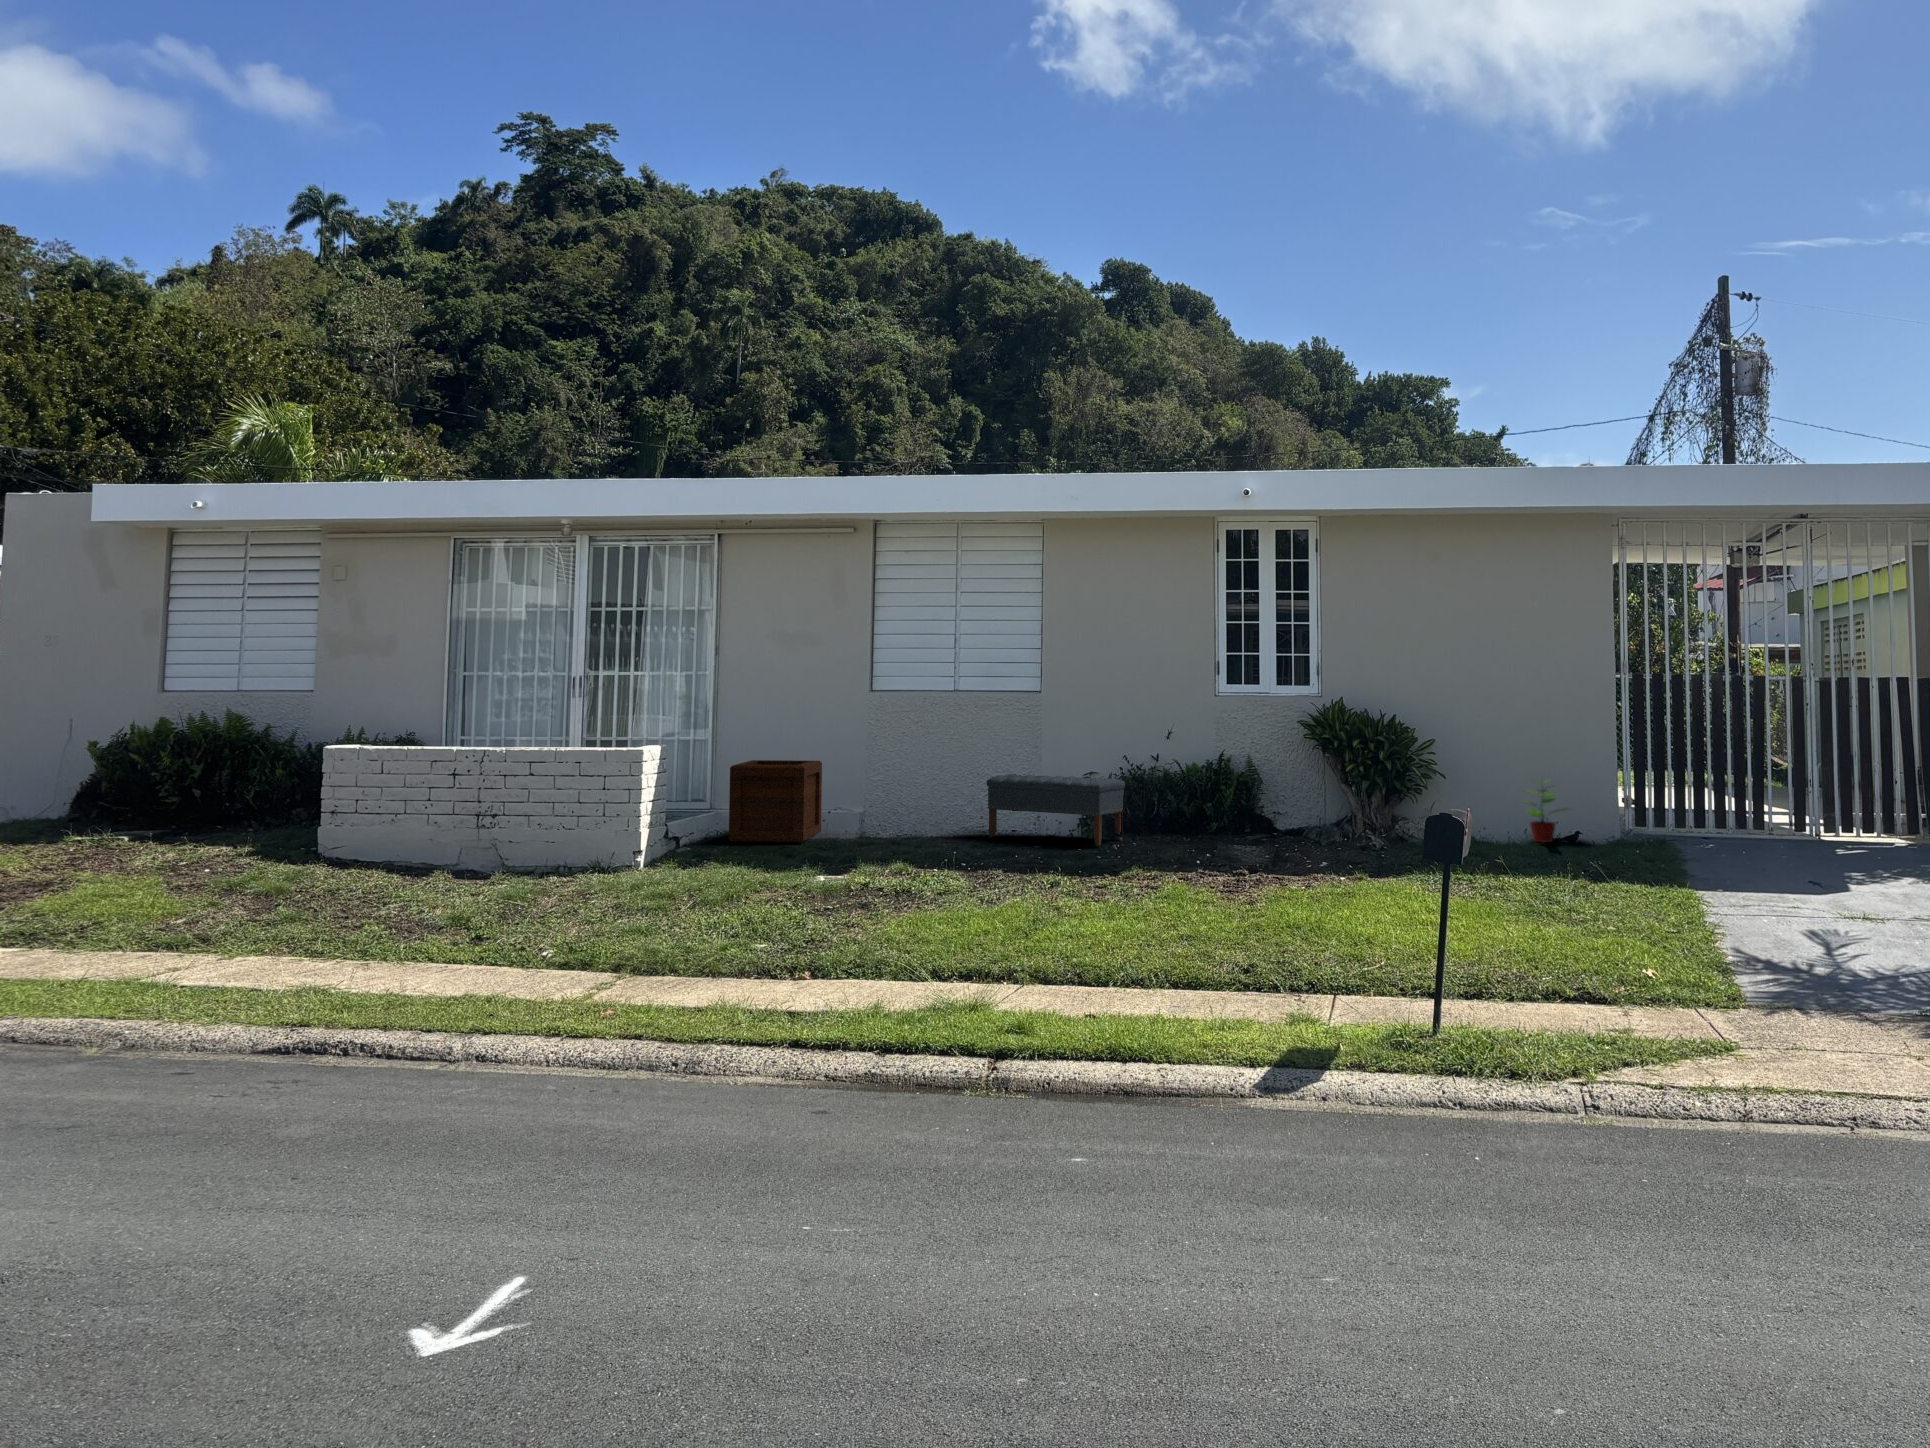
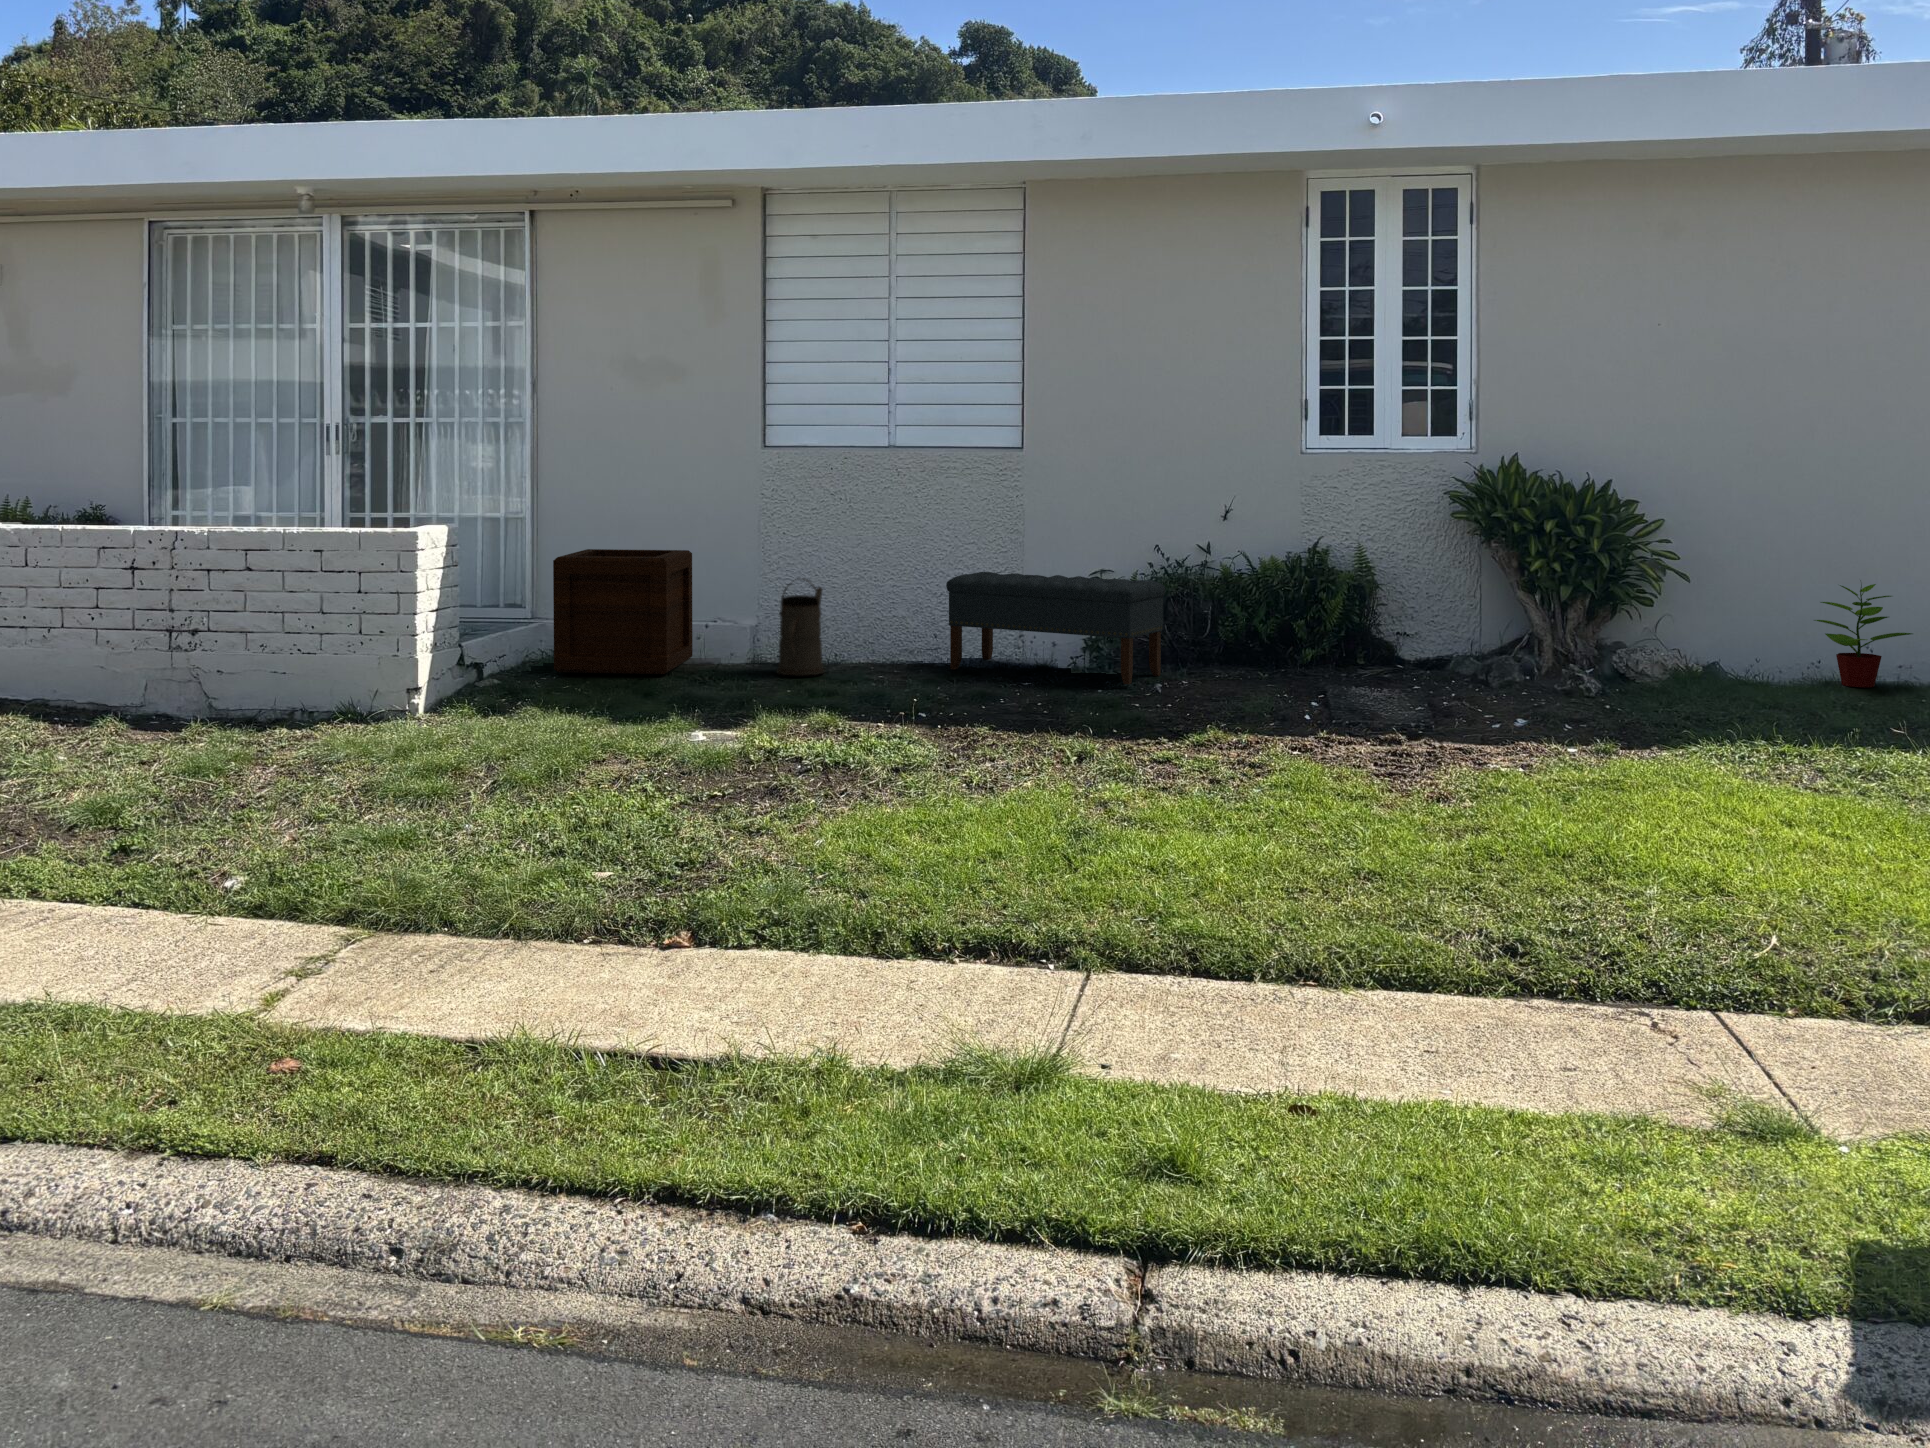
watering can: none [875,778,908,842] -> present [777,579,825,675]

